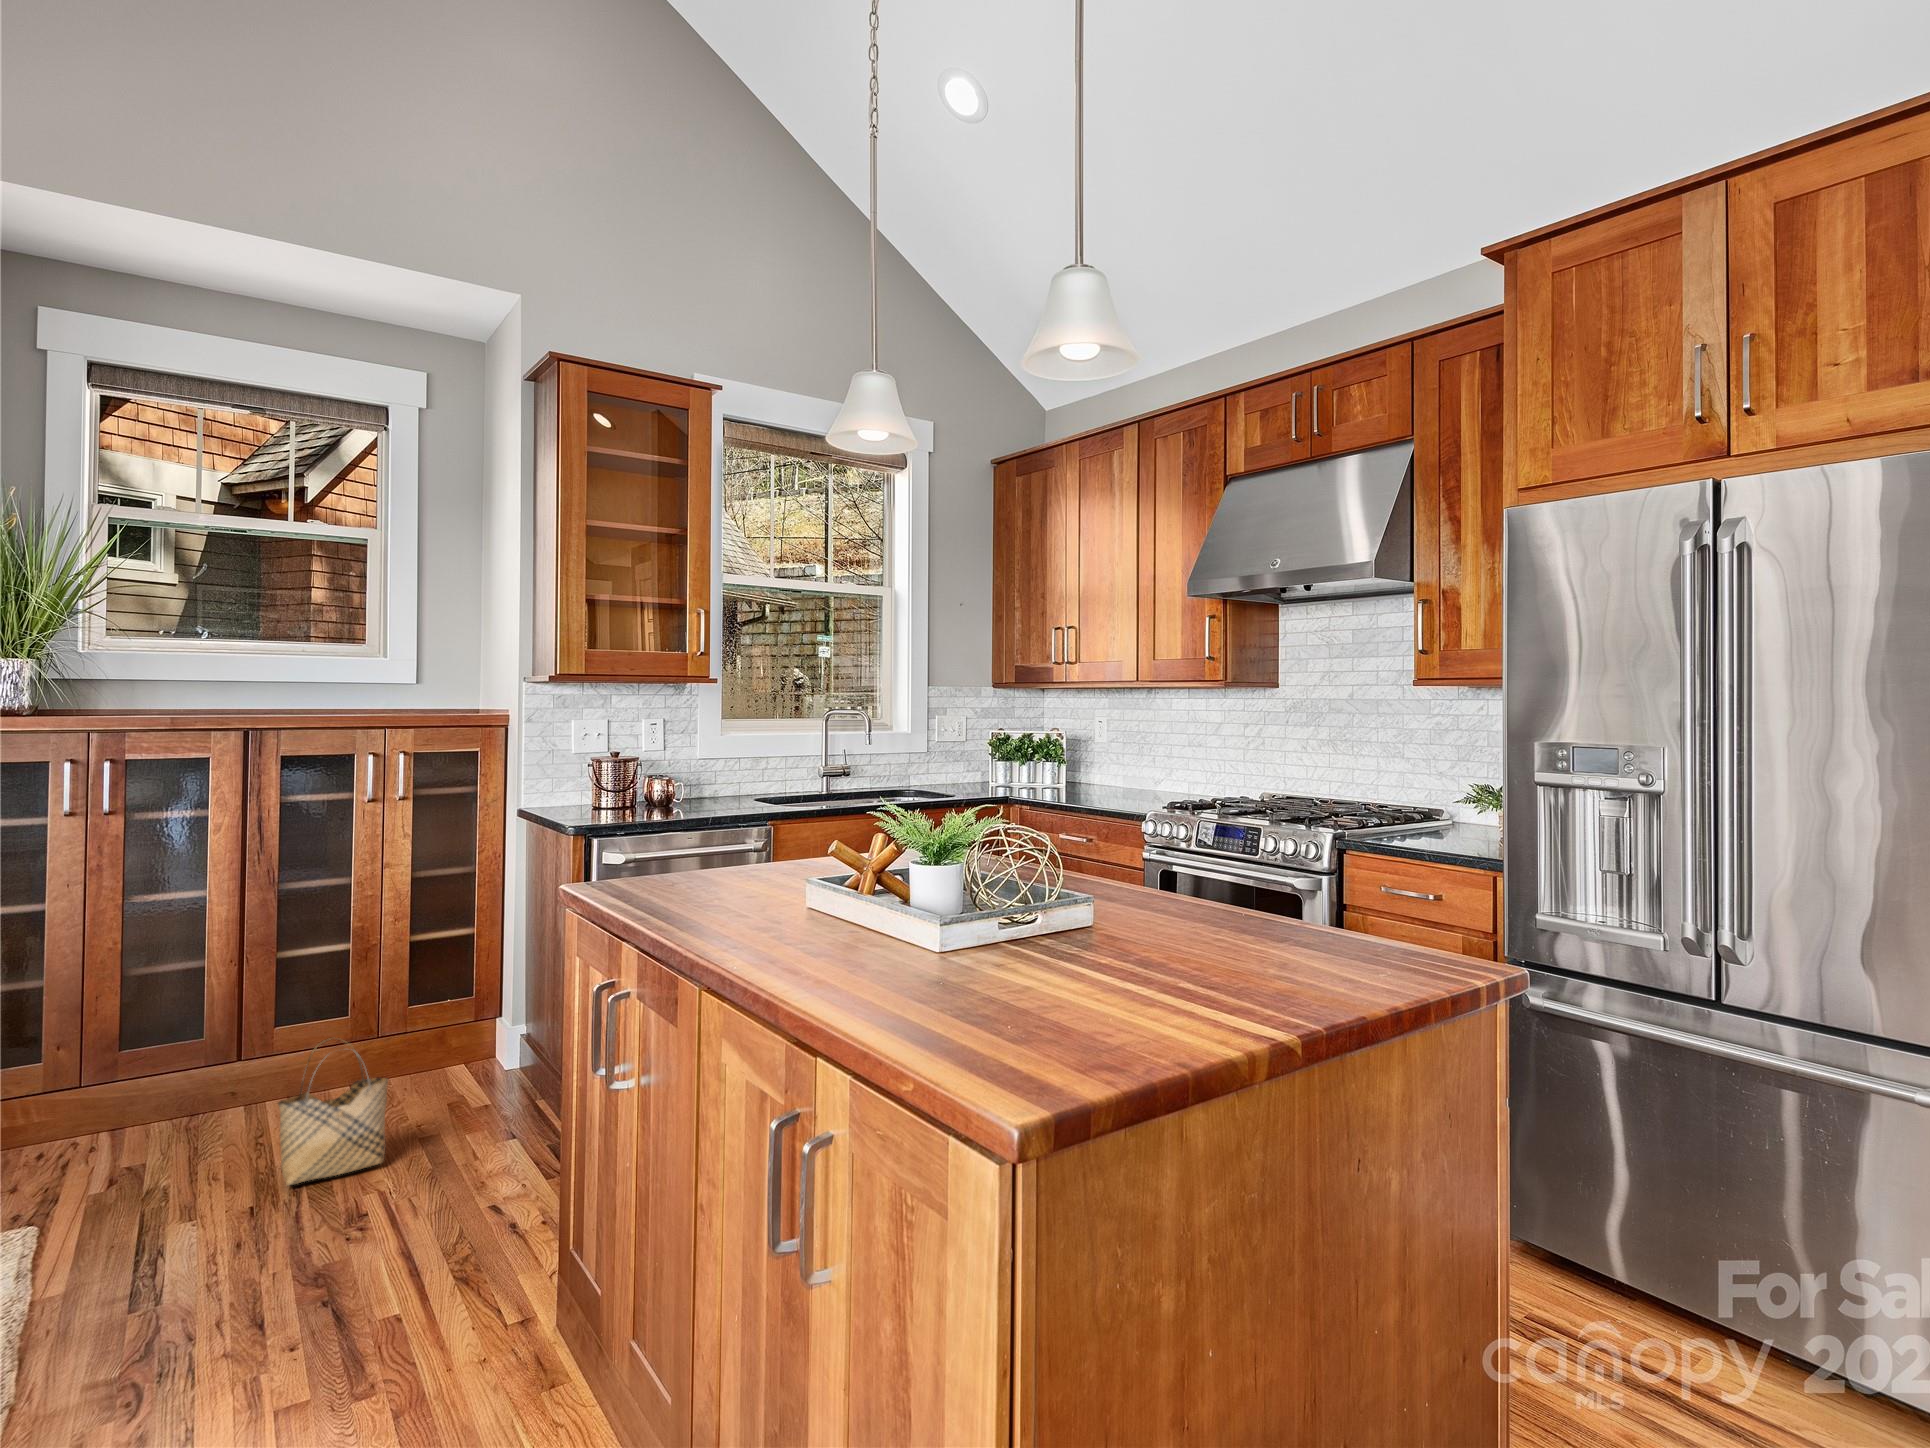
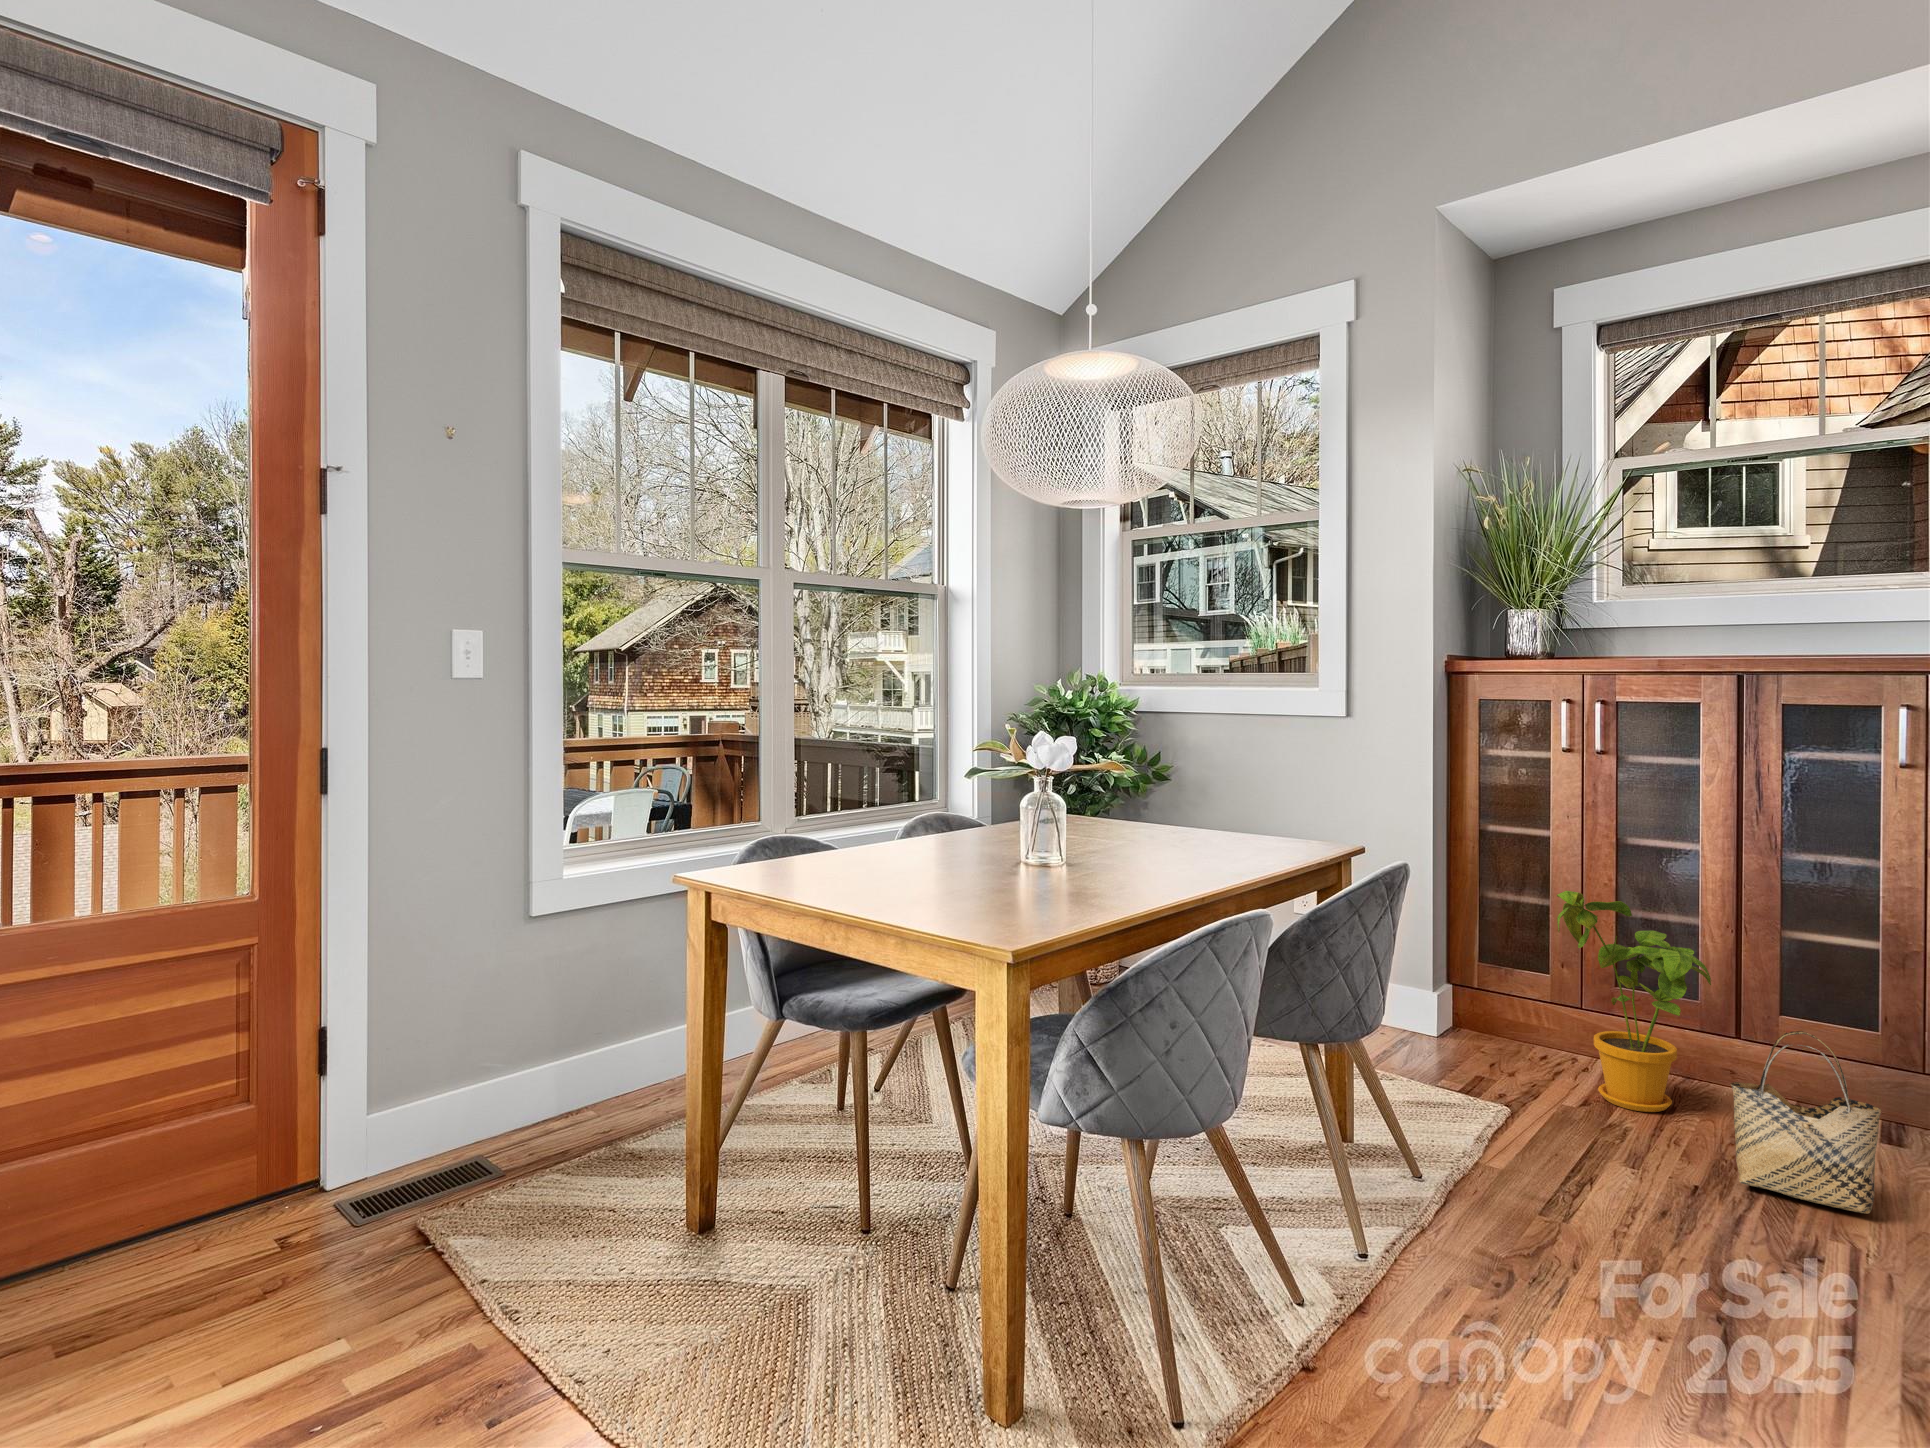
house plant: none [77,965,240,1169] -> present [1557,891,1711,1112]

